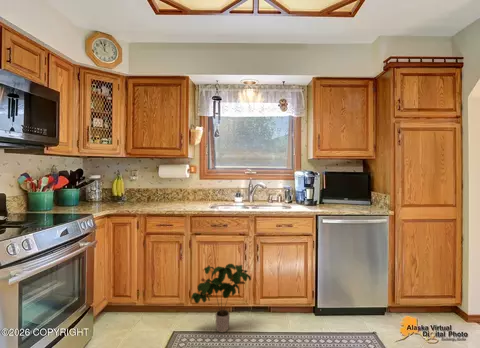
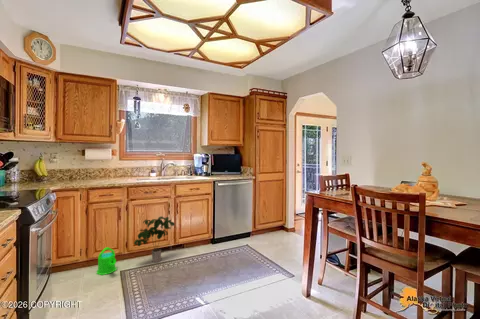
watering can: none [146,295,172,334] -> present [97,247,116,275]

